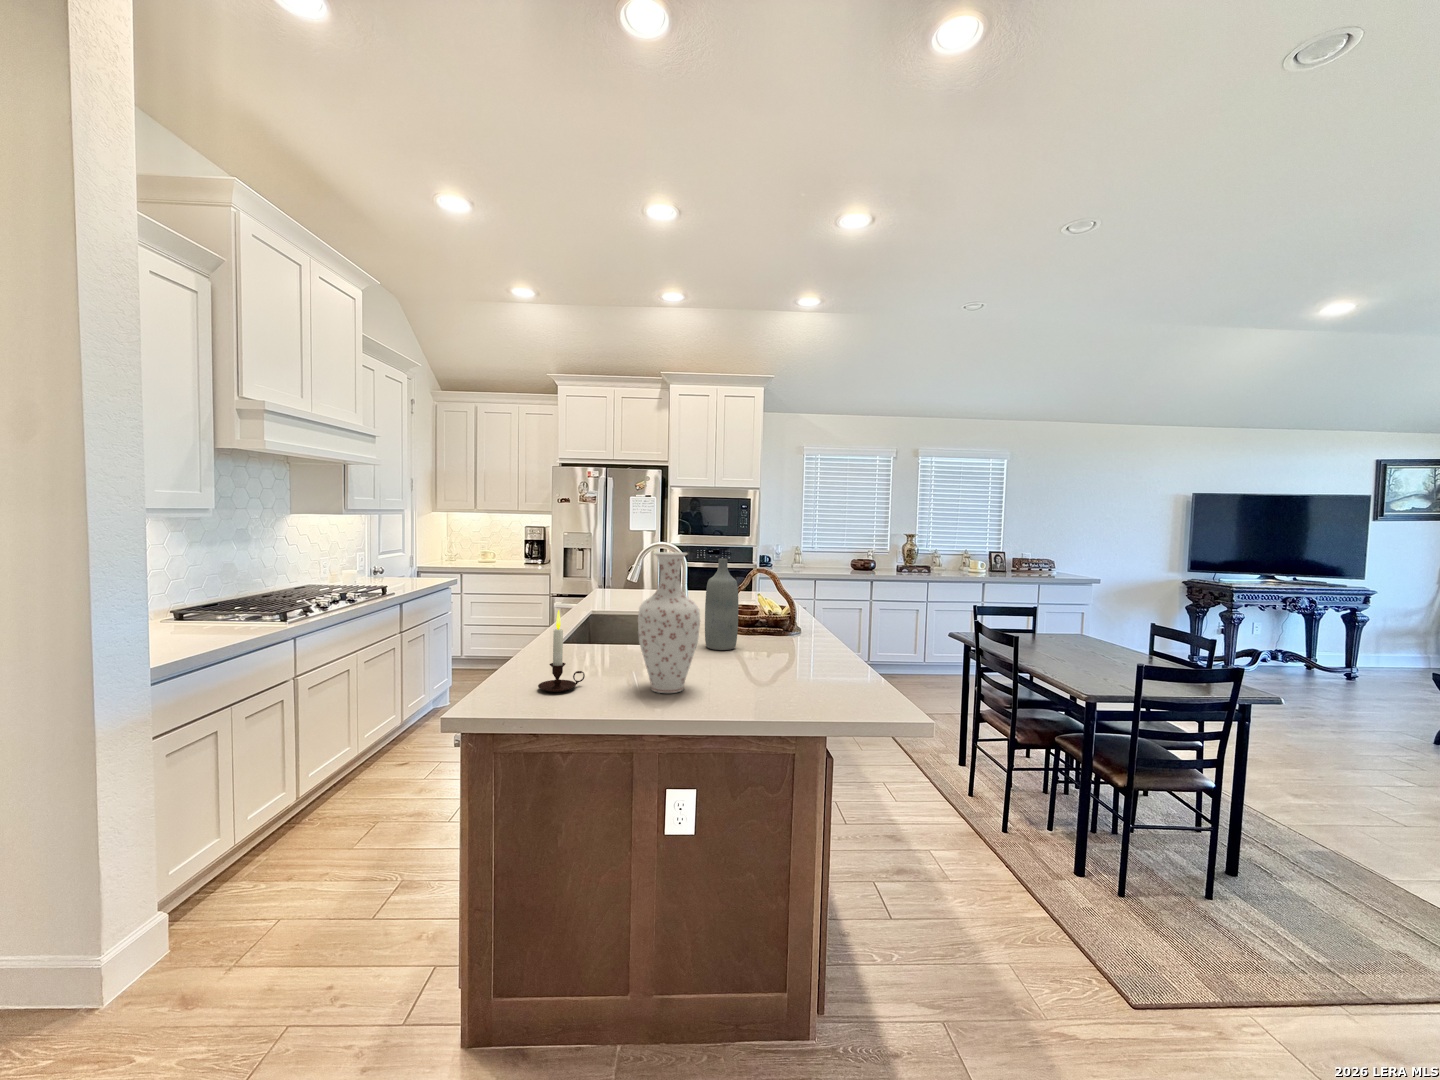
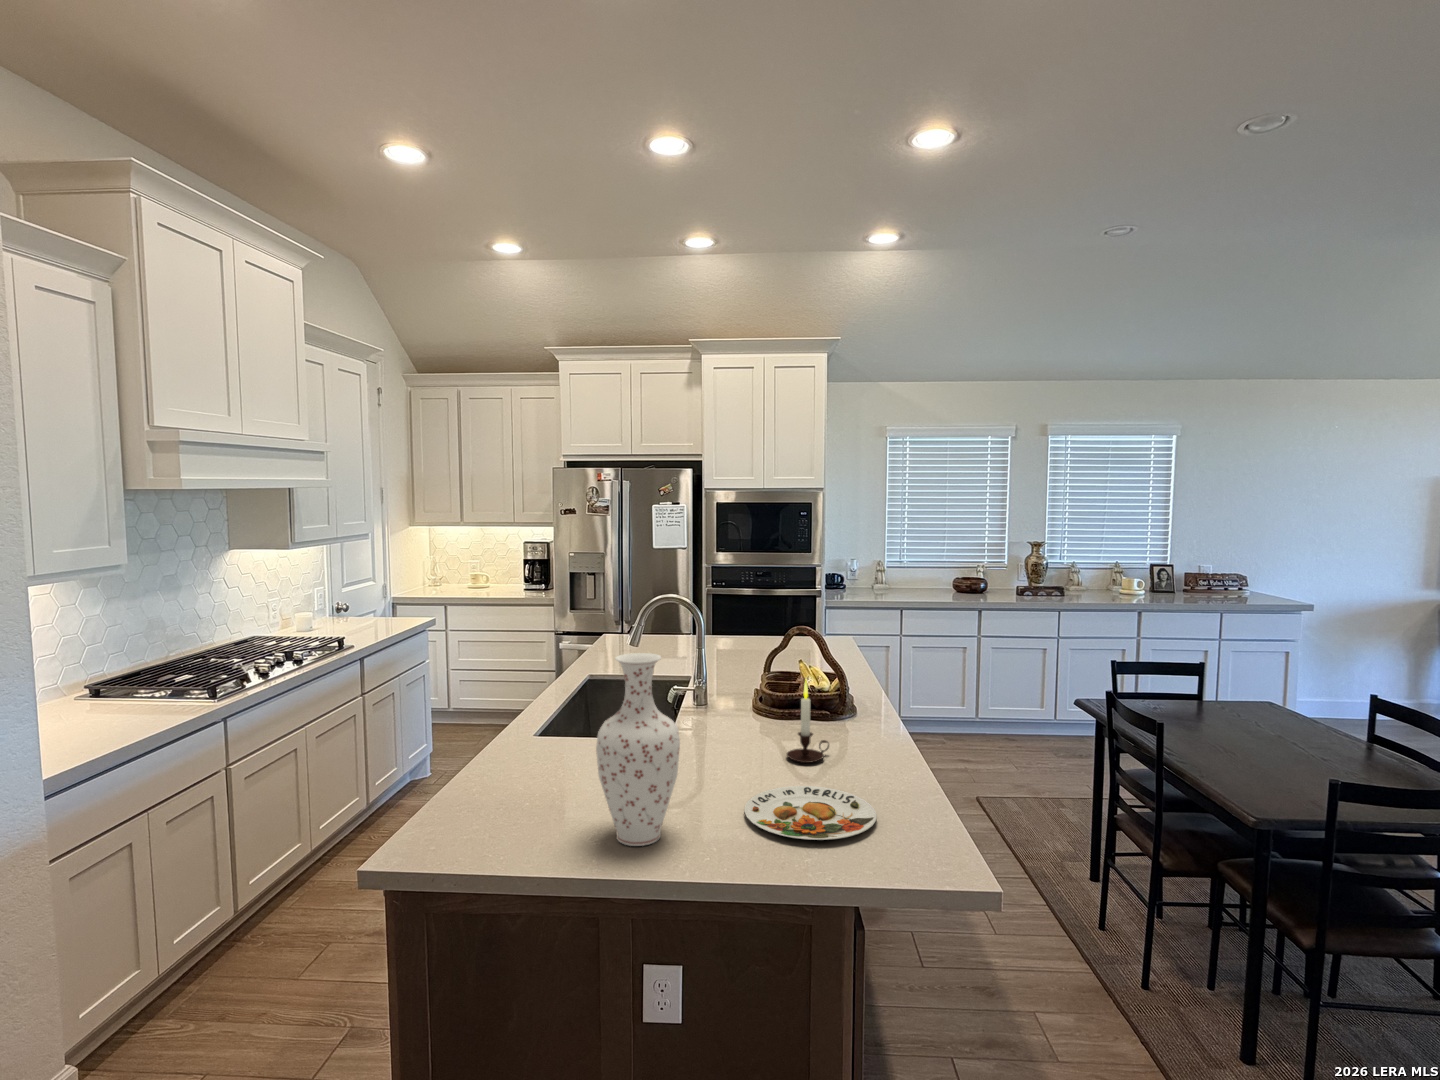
bottle: present [705,559,738,650] -> none [711,635,754,758]
candle: present [538,610,585,692] -> present [787,681,829,763]
plate: none [741,662,839,688] -> present [744,786,877,840]

